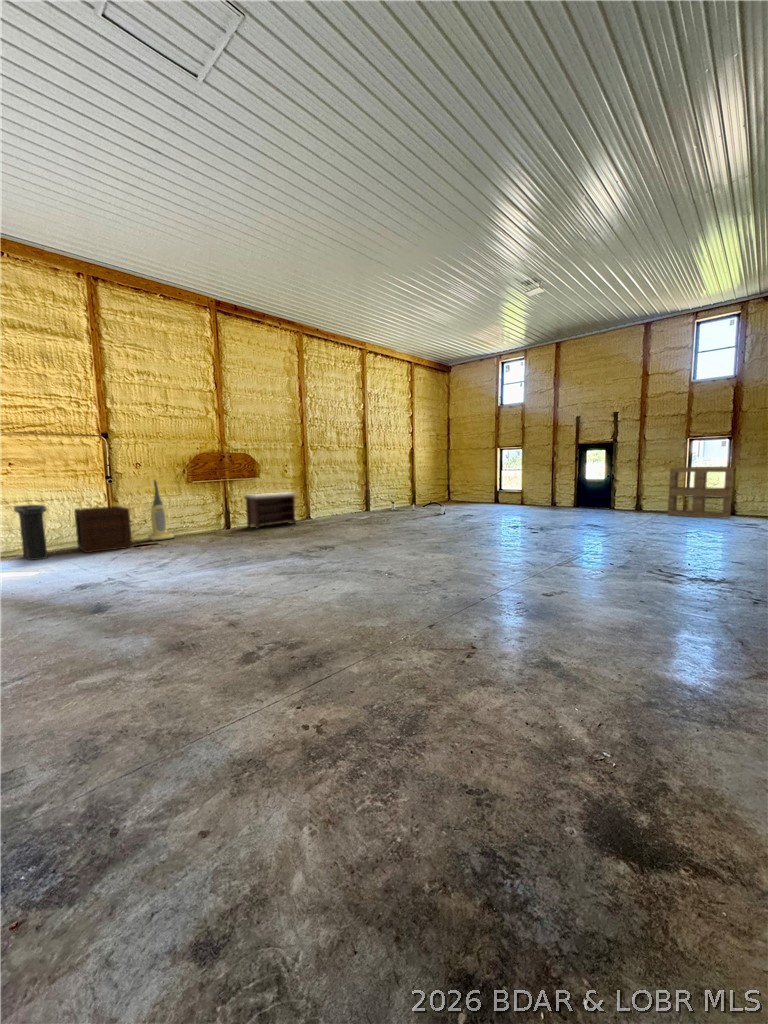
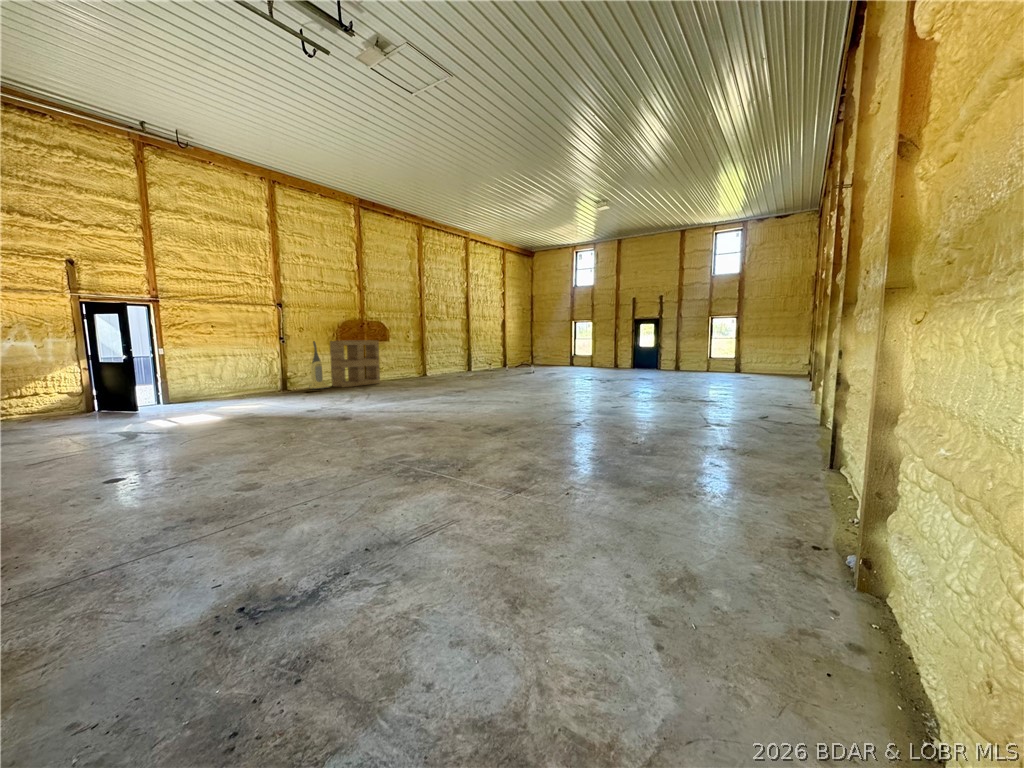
shelving unit: present [668,467,734,518] -> present [330,341,380,387]
bench: present [244,492,296,528] -> none [377,354,418,382]
trash can: present [14,505,47,560] -> none [218,359,248,400]
wooden crate: present [74,506,132,553] -> none [257,361,305,396]

